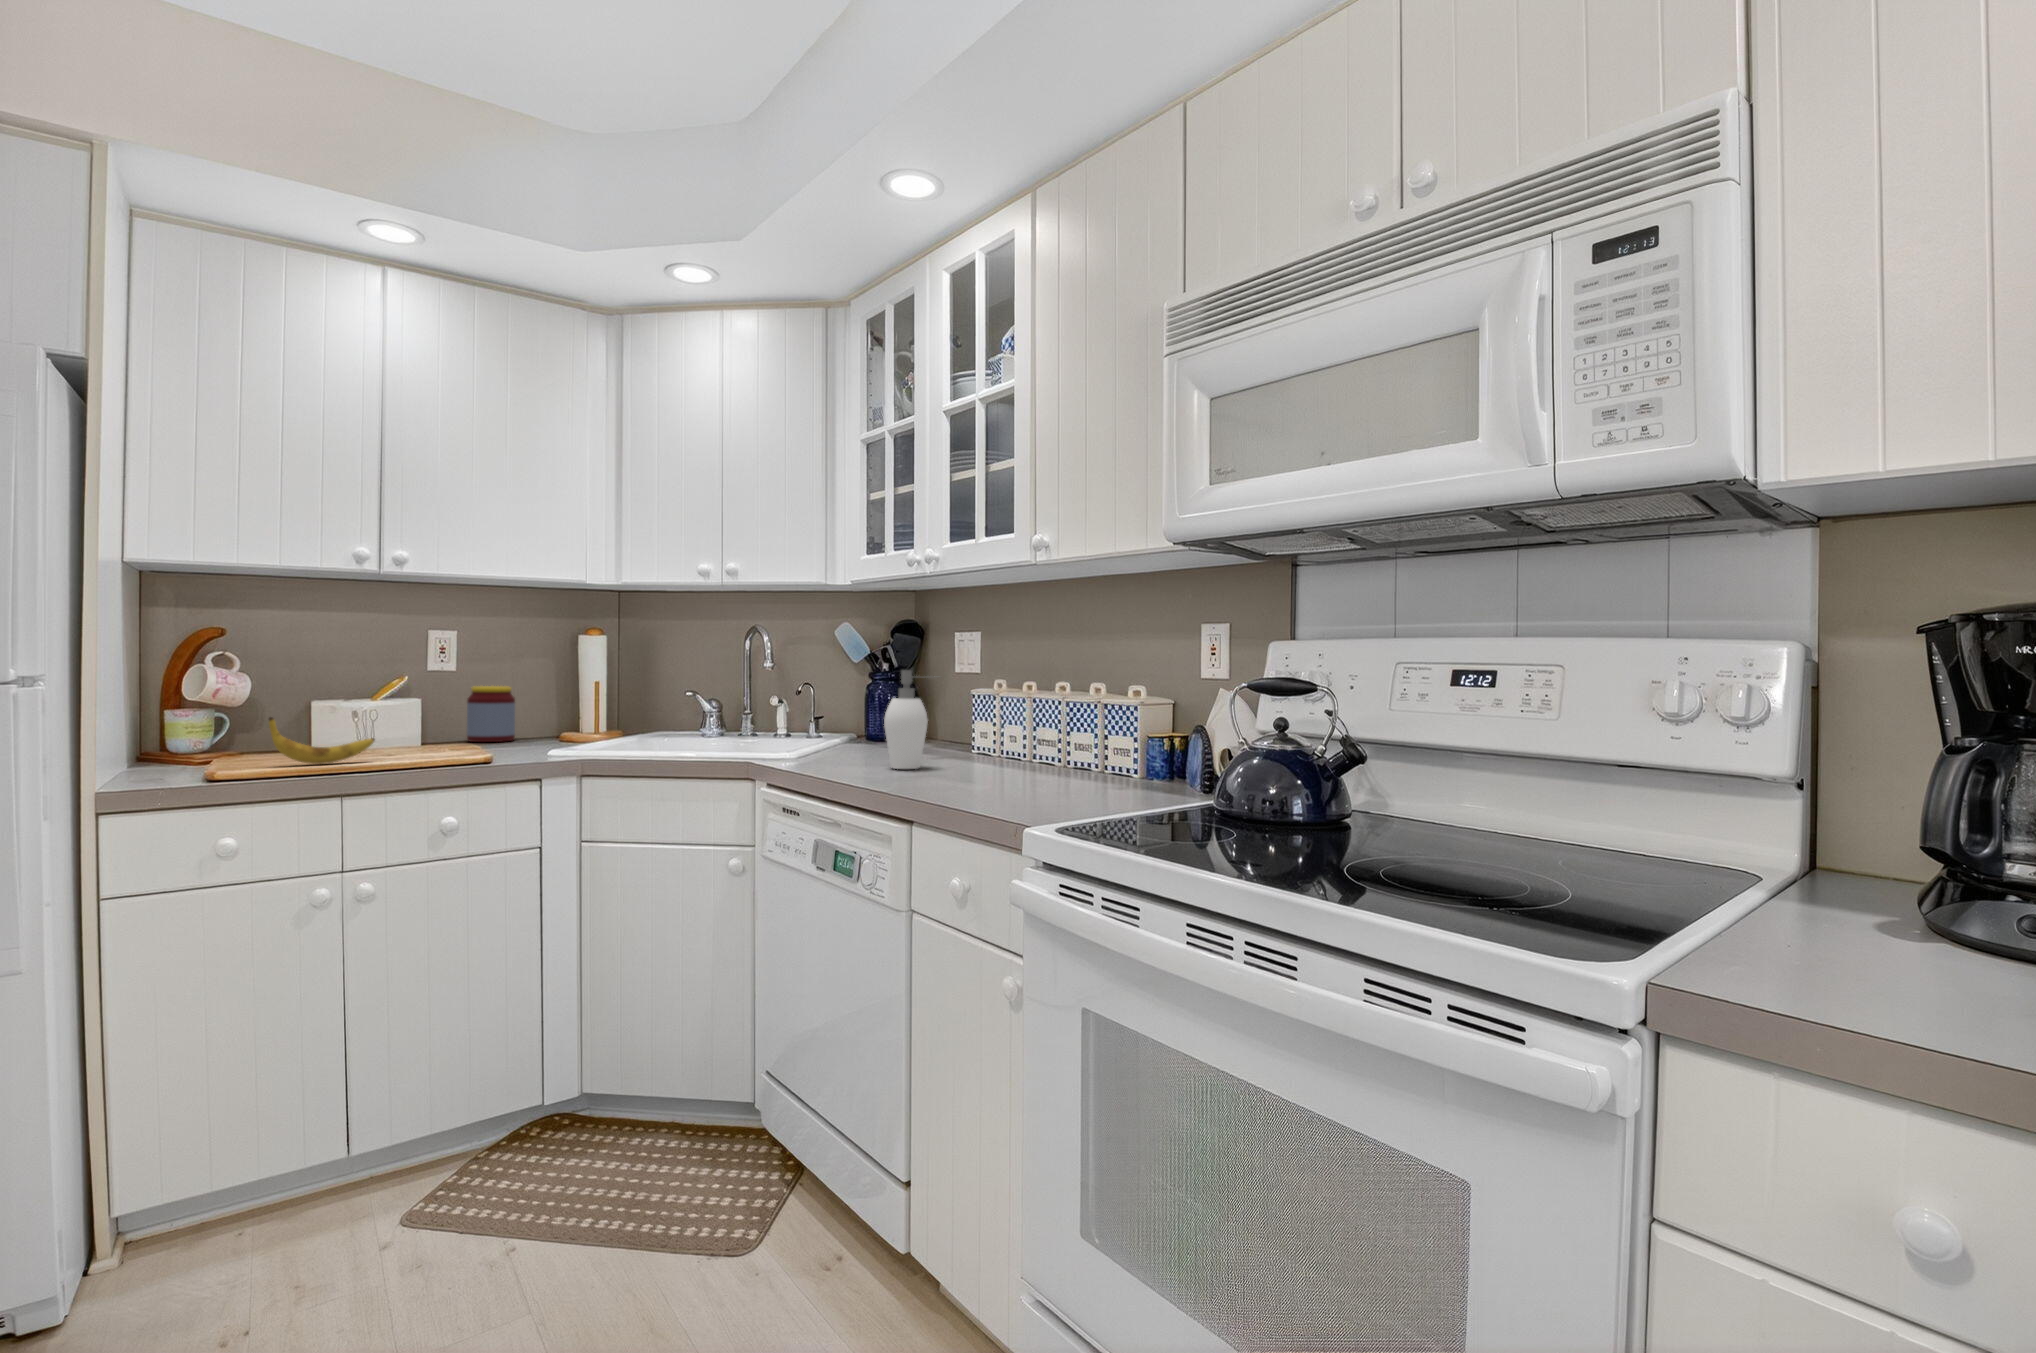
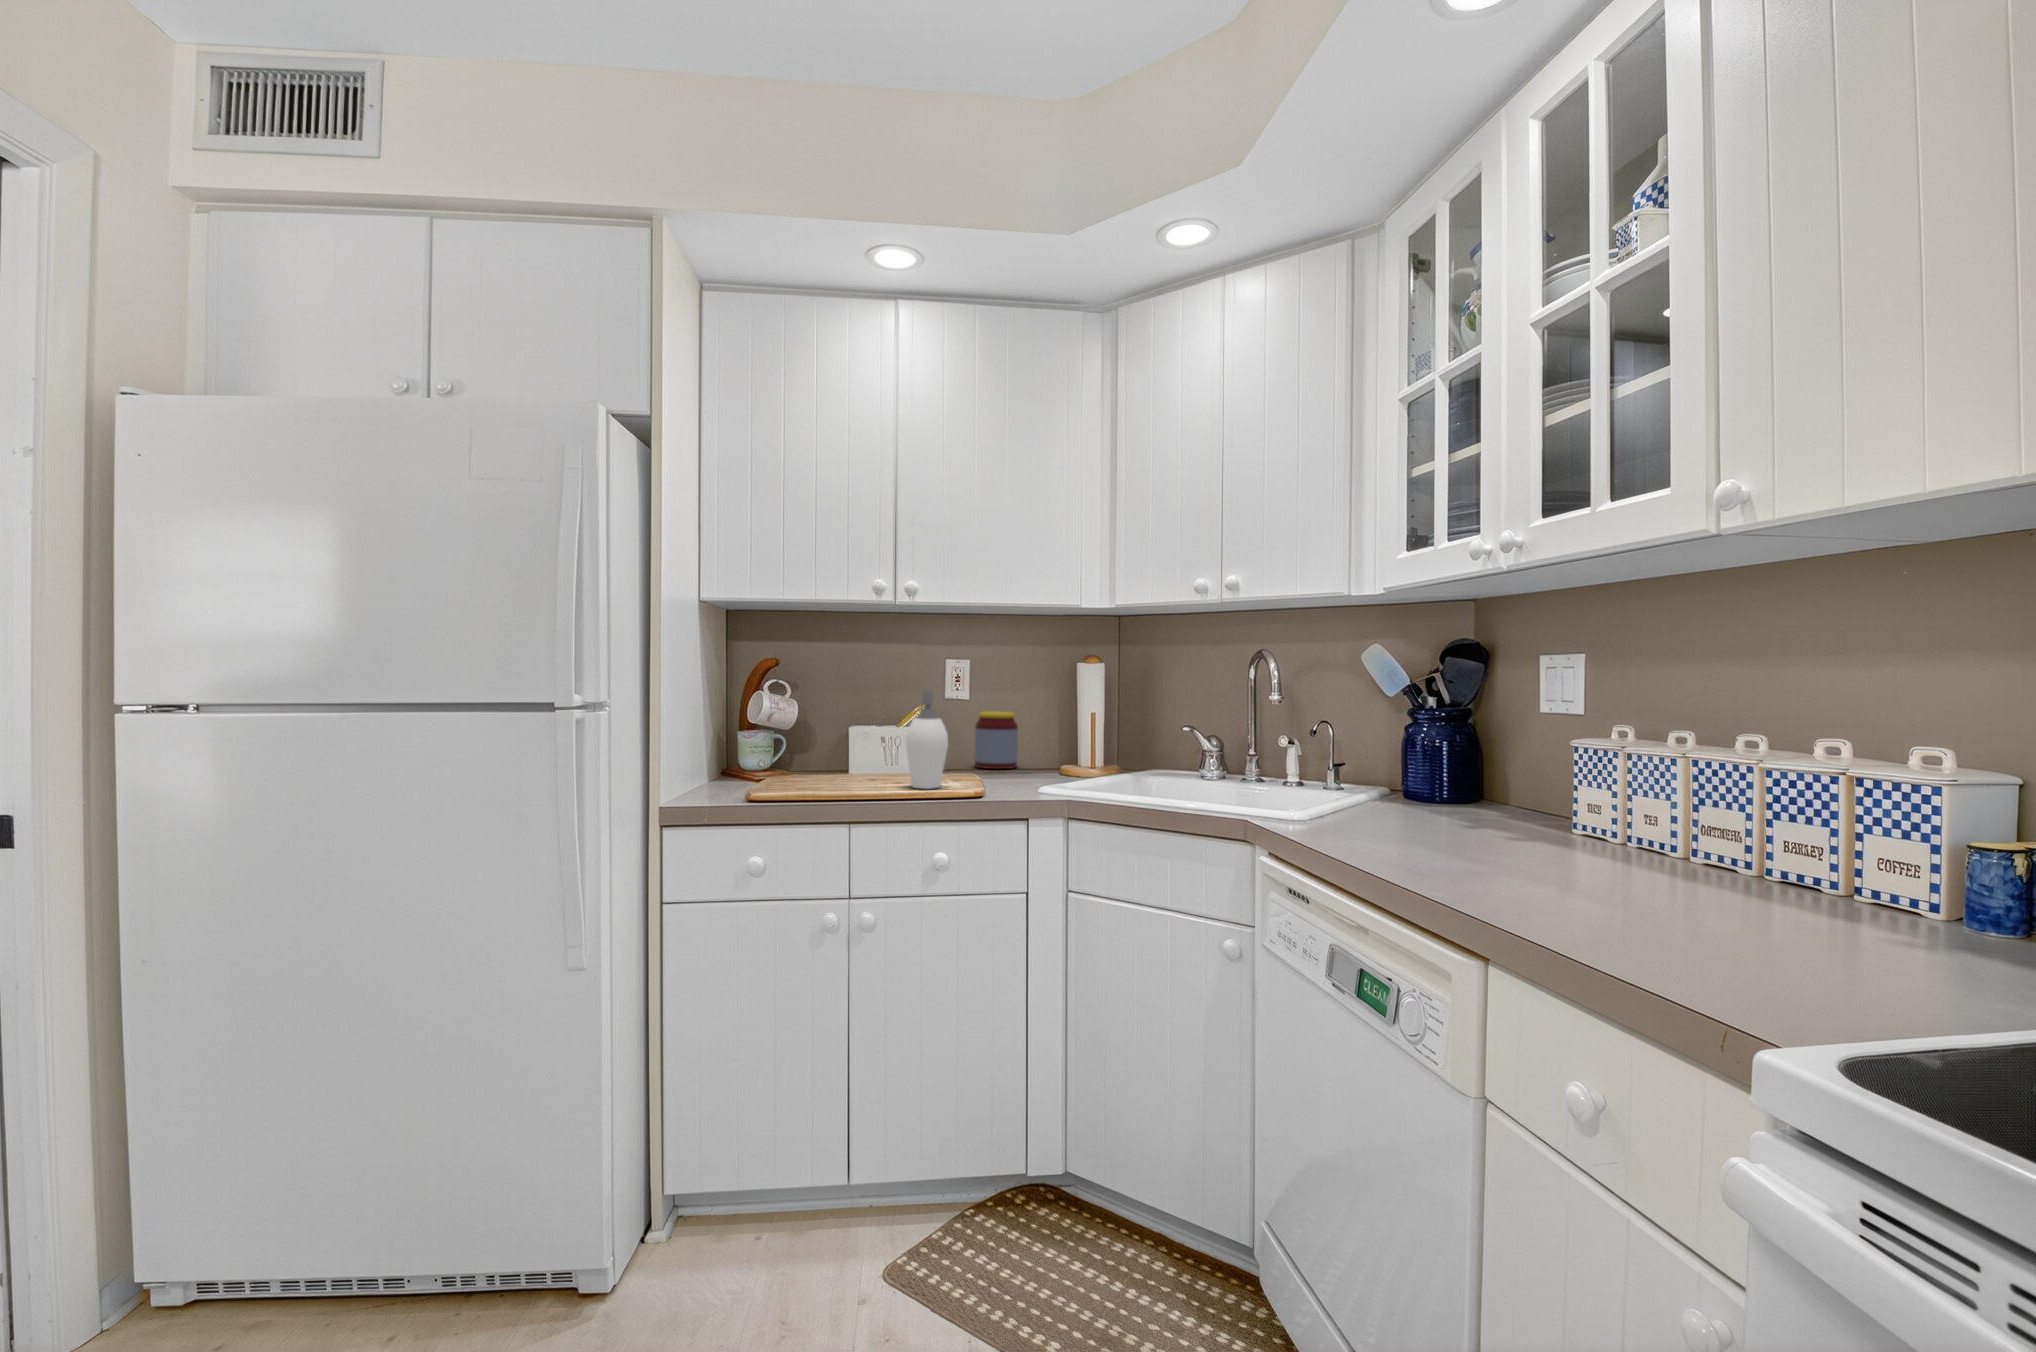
soap dispenser: present [884,670,936,769] -> present [906,690,949,789]
banana: present [269,717,375,764] -> none [795,741,880,788]

